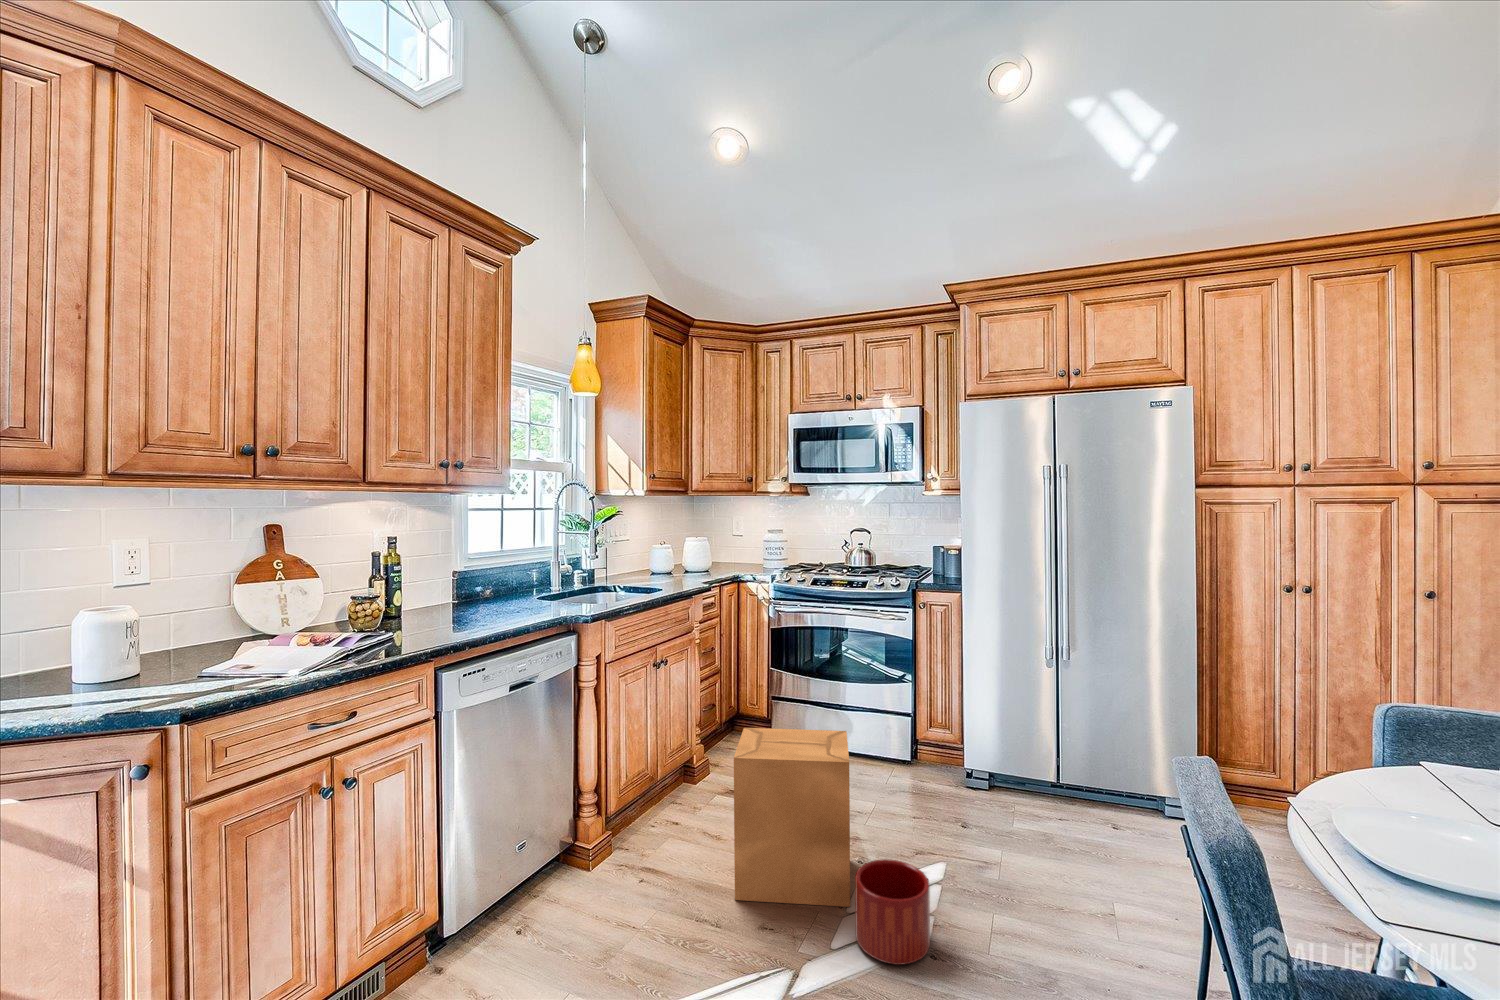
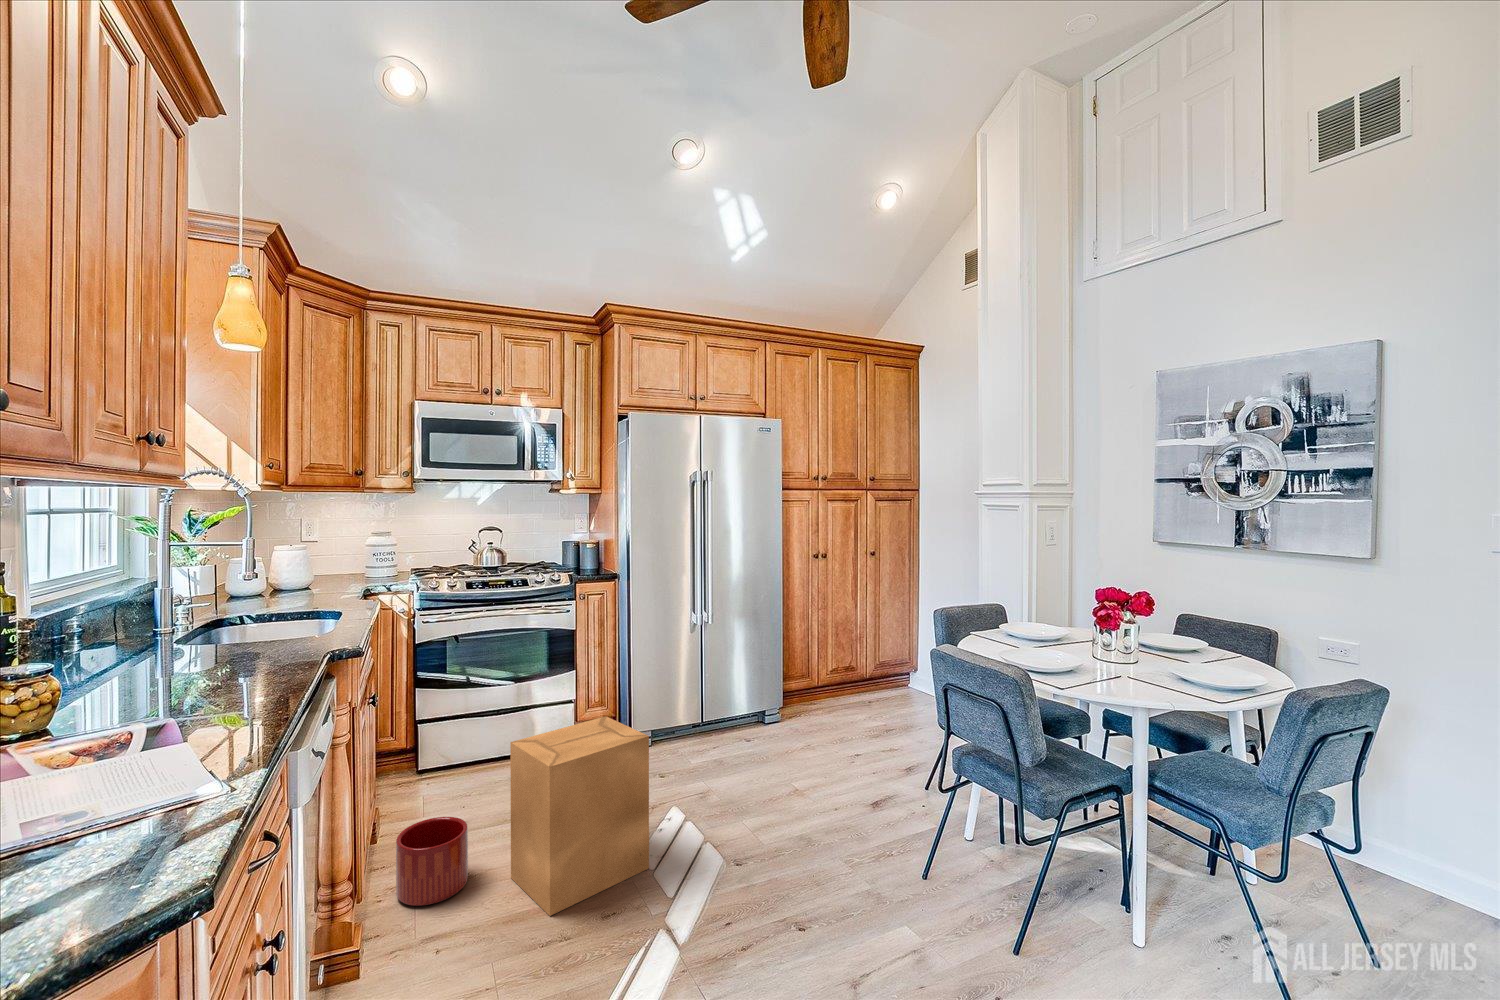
planter: present [855,859,930,965] -> present [396,817,468,906]

